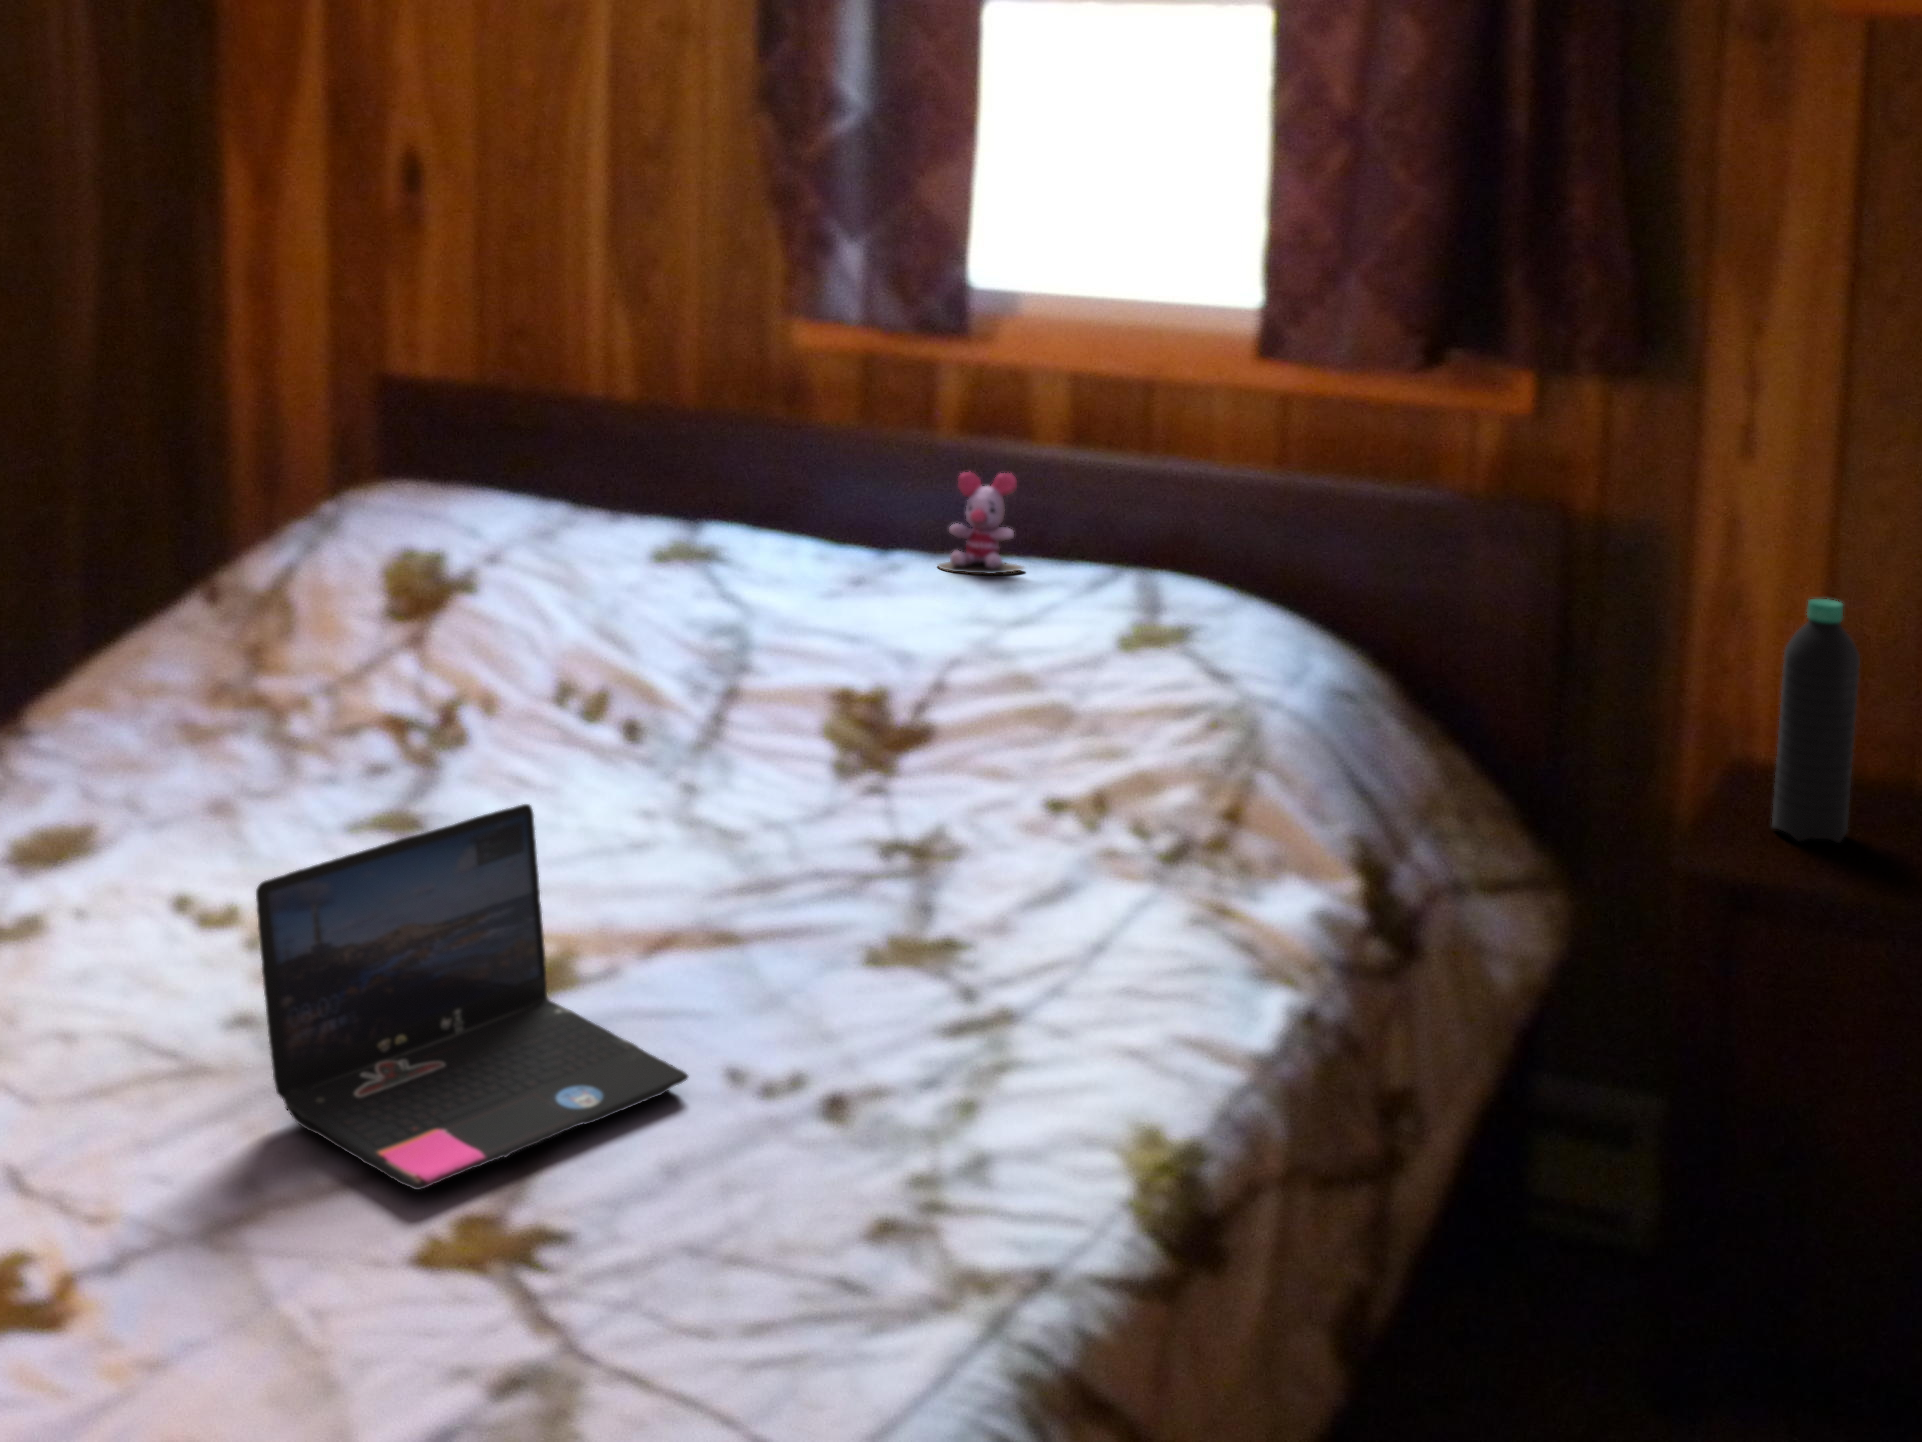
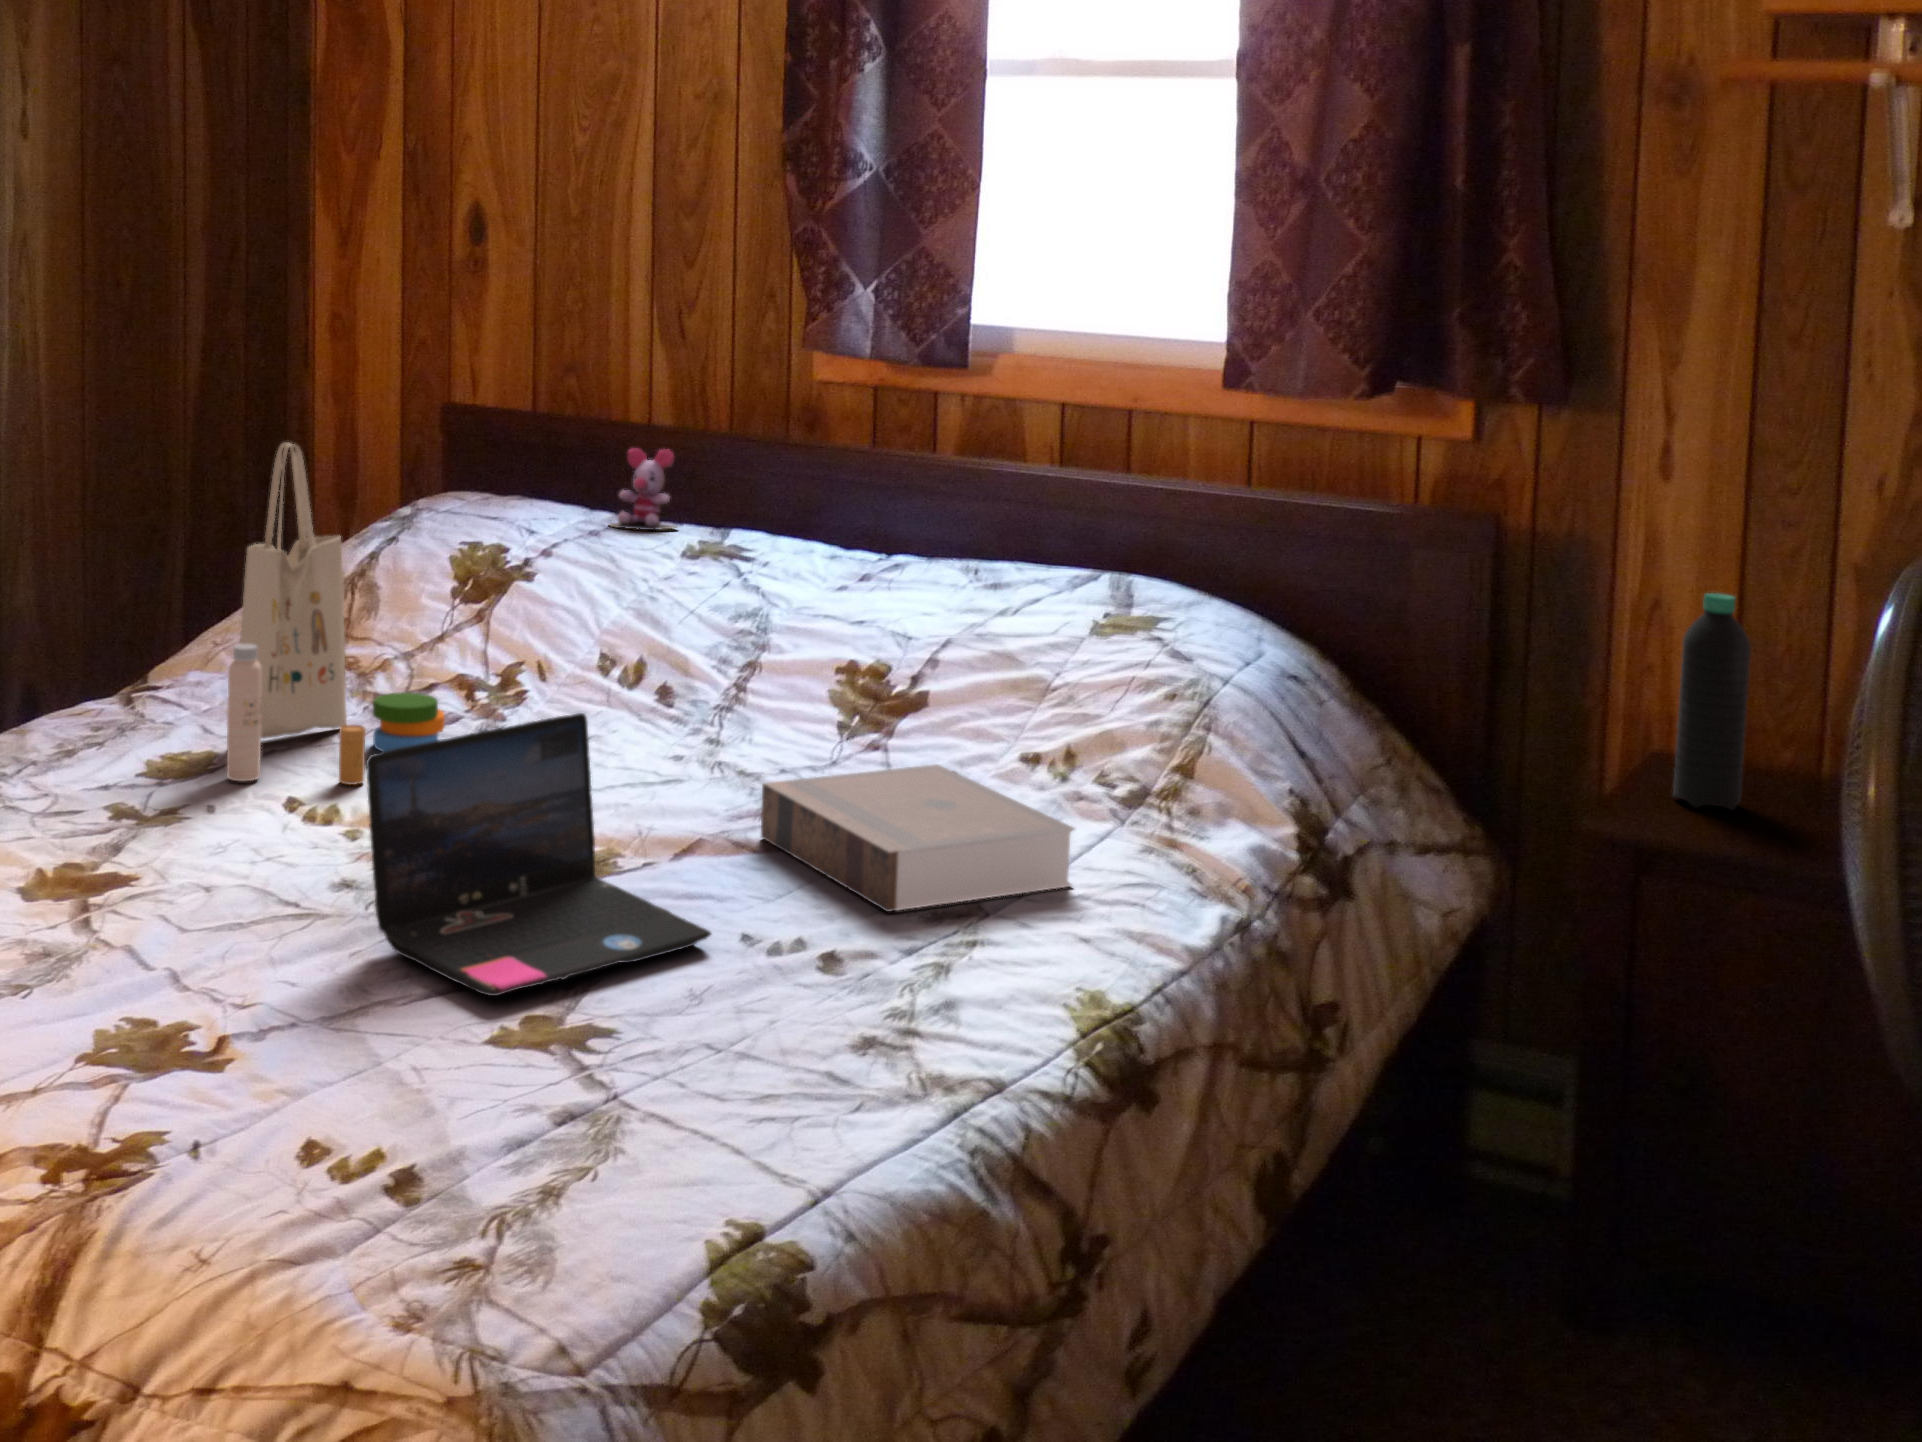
tote bag: none [103,456,450,871] -> present [227,442,445,785]
stuffed toy: present [938,472,1024,574] -> present [610,448,676,530]
book: none [745,821,1115,1027] -> present [761,764,1074,912]

